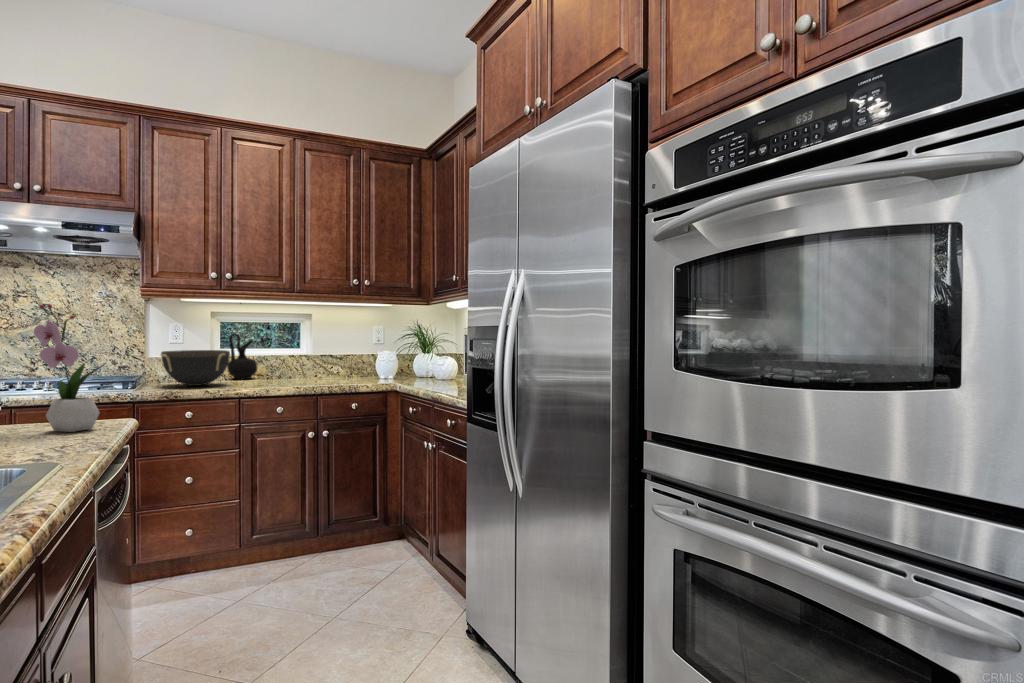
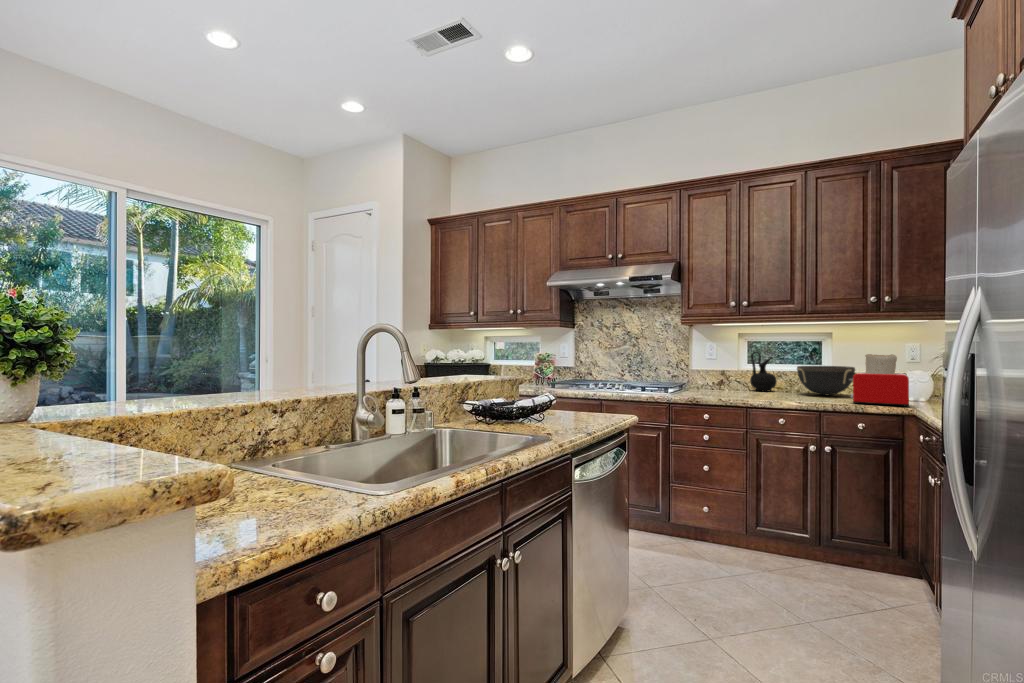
flower arrangement: present [34,304,105,432] -> none [573,336,611,417]
toaster: none [340,335,390,385] -> present [849,354,909,407]
bowl: present [161,350,230,386] -> present [797,366,855,395]

